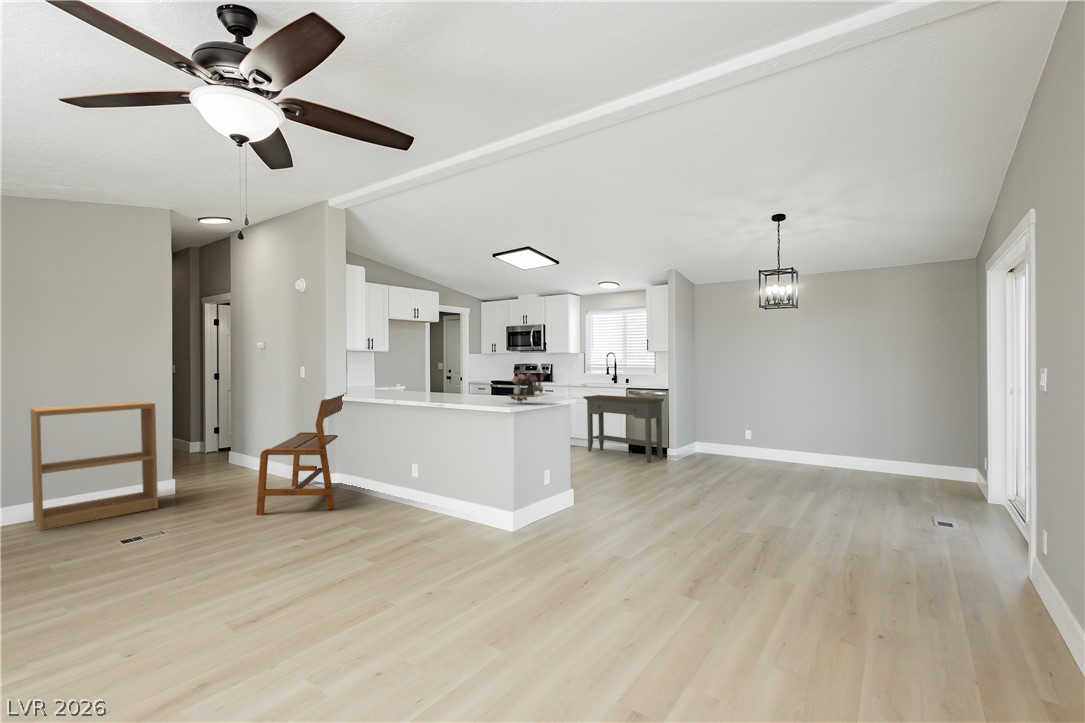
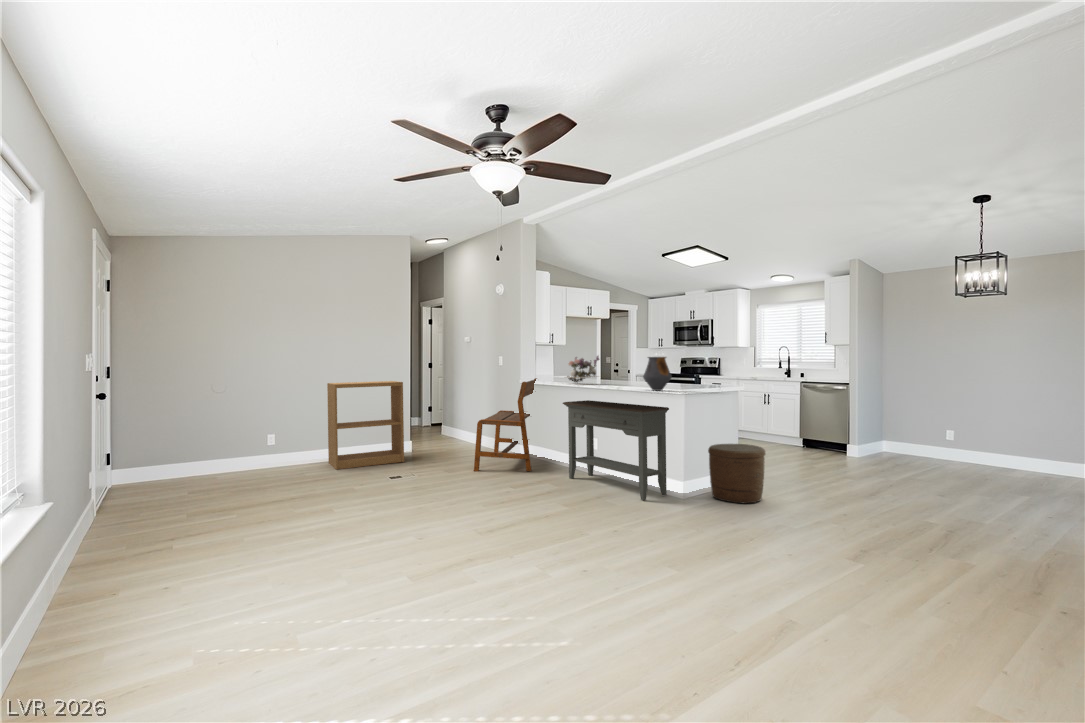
vase: none [467,369,500,409] -> present [643,357,672,391]
flower arrangement: present [508,369,547,402] -> present [567,356,599,382]
console table: present [583,395,664,462] -> present [563,400,669,500]
woven basket: none [541,465,601,535] -> present [708,444,765,504]

